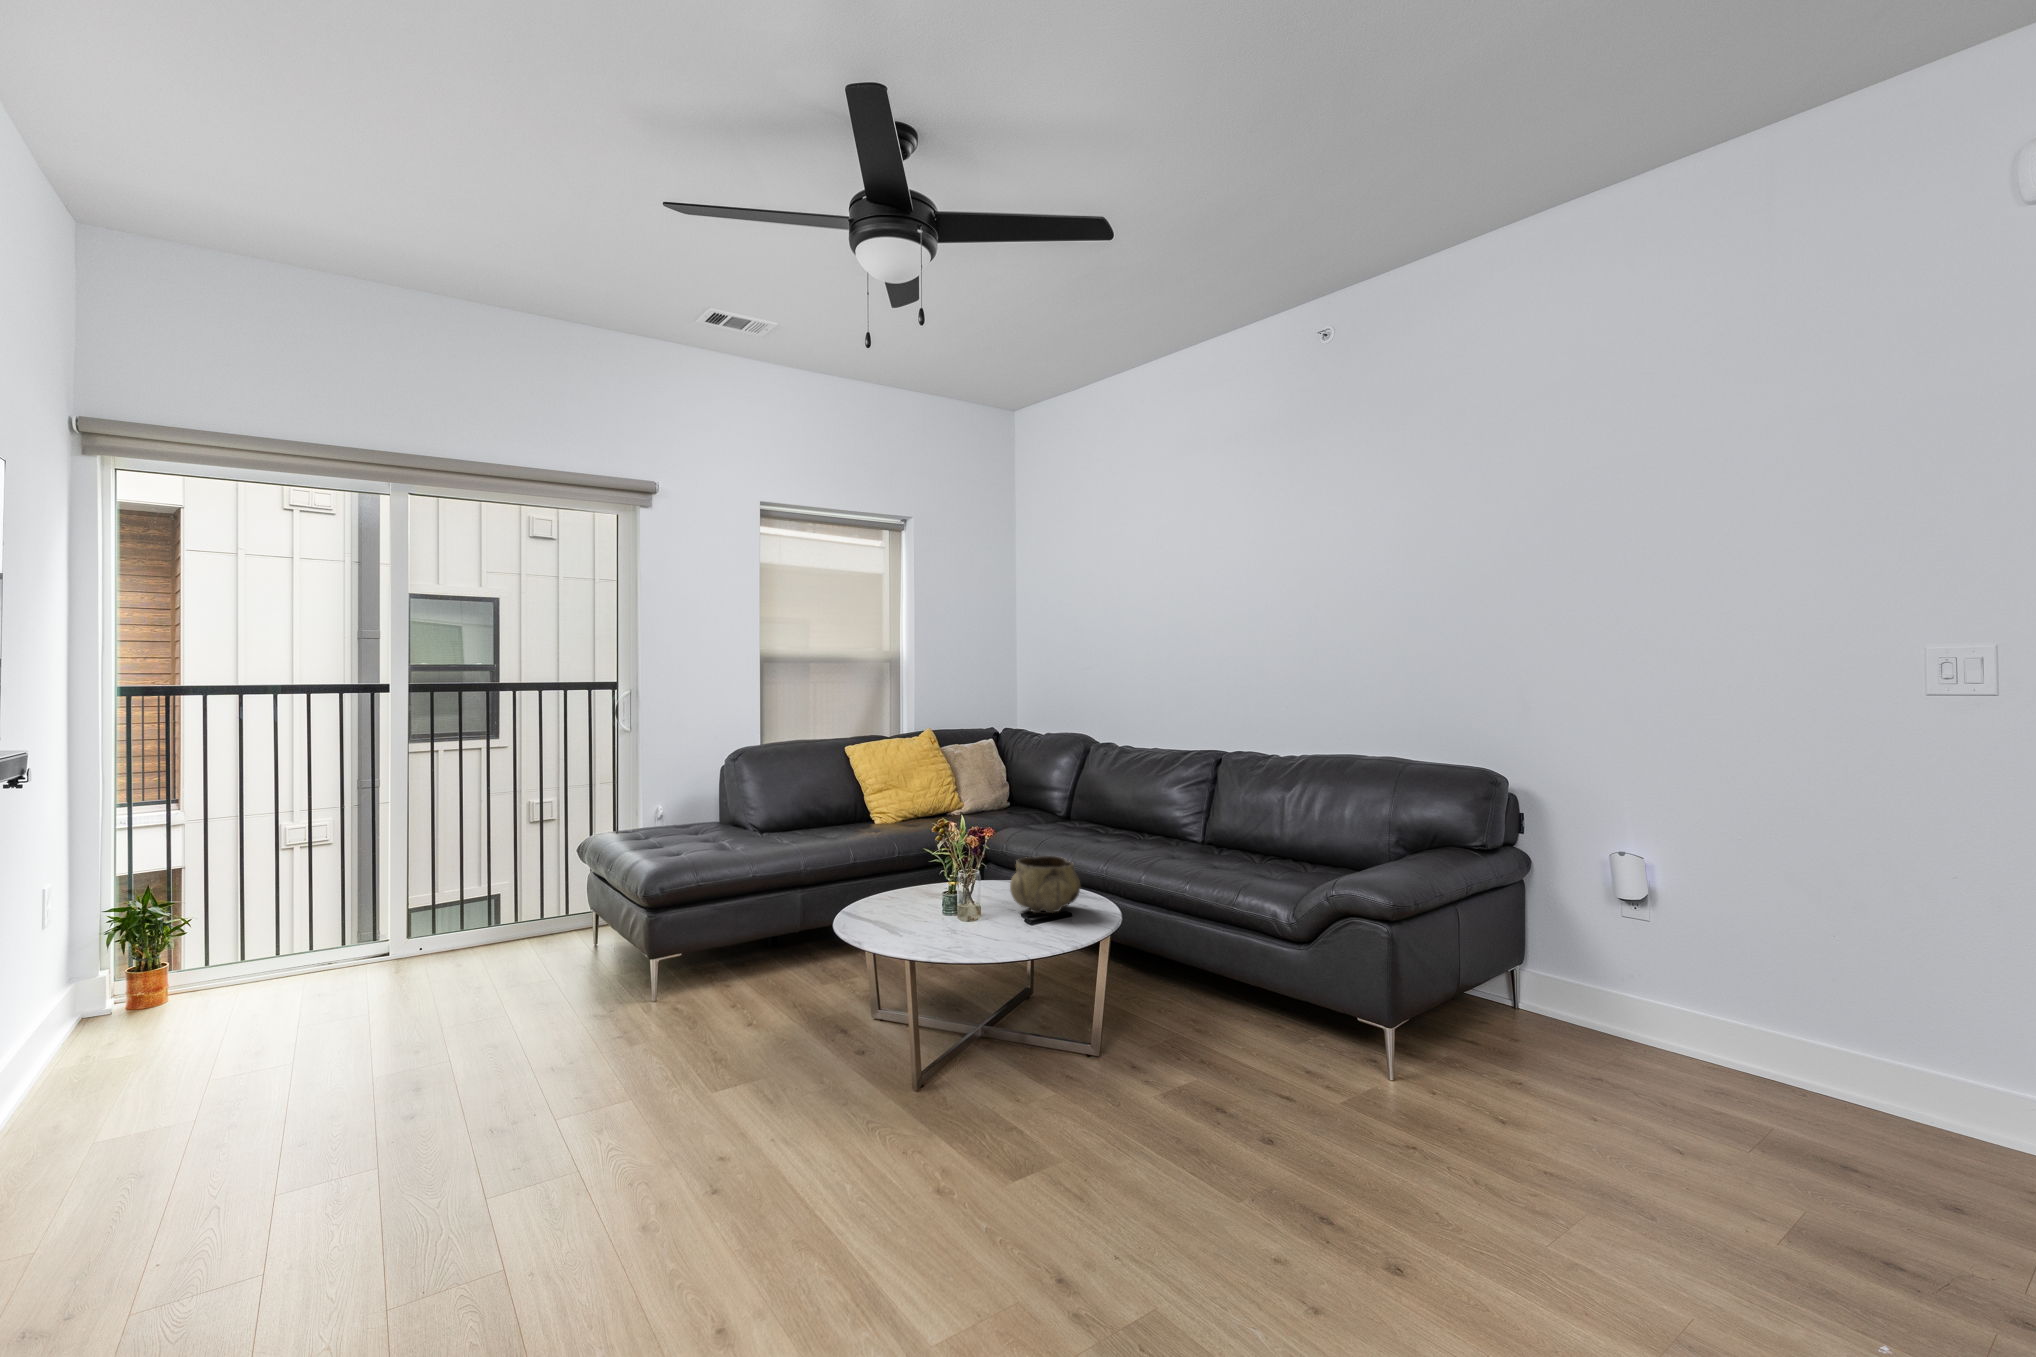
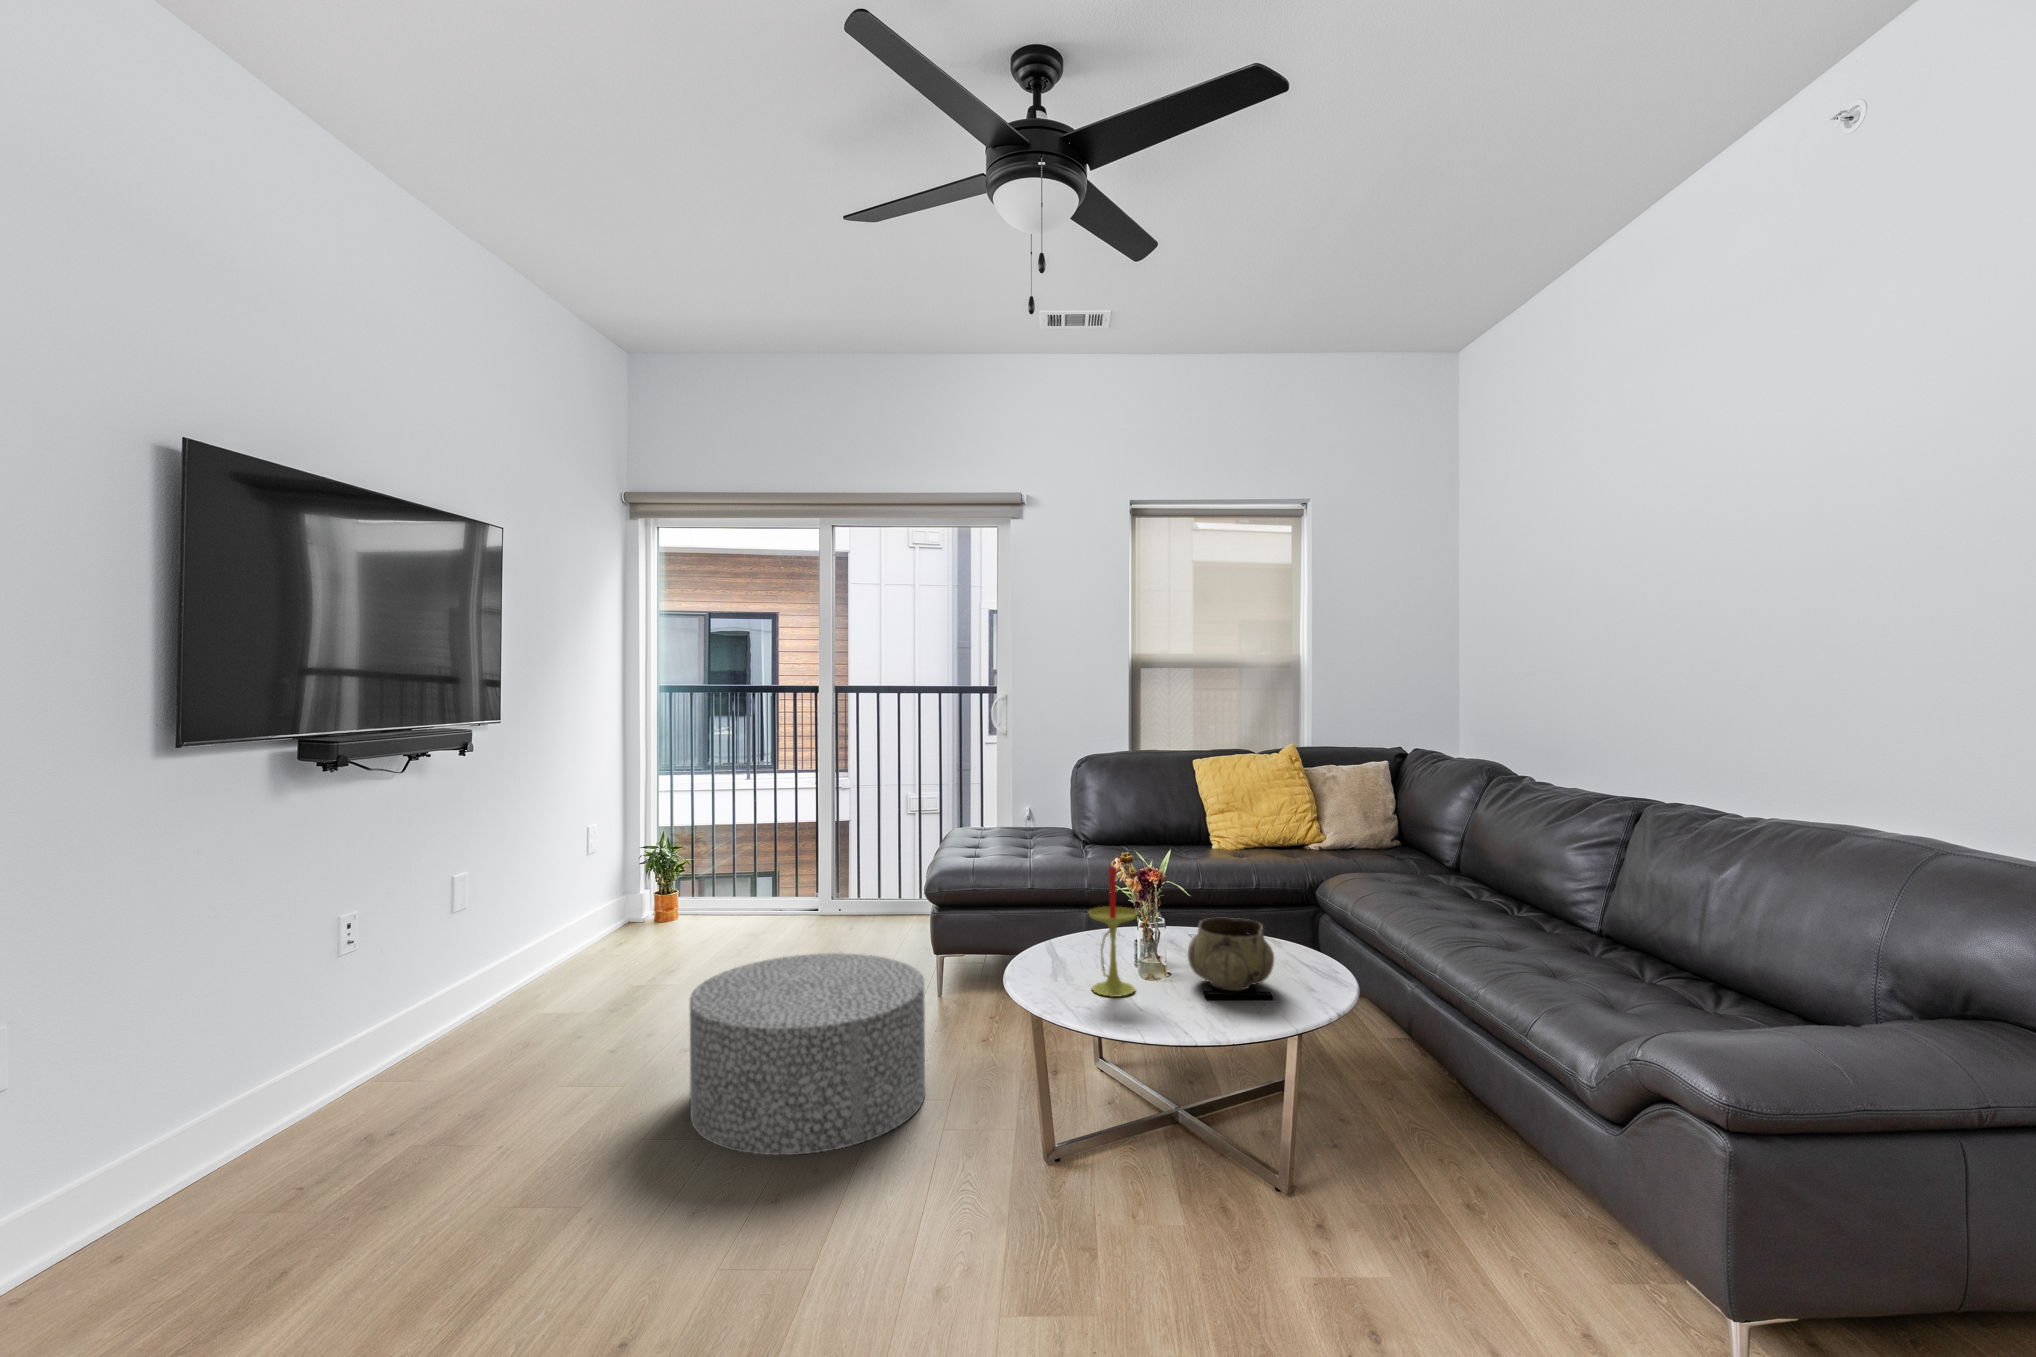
candle: none [949,817,992,933] -> present [1089,866,1137,997]
ottoman: none [497,956,770,1183] -> present [690,953,925,1155]

